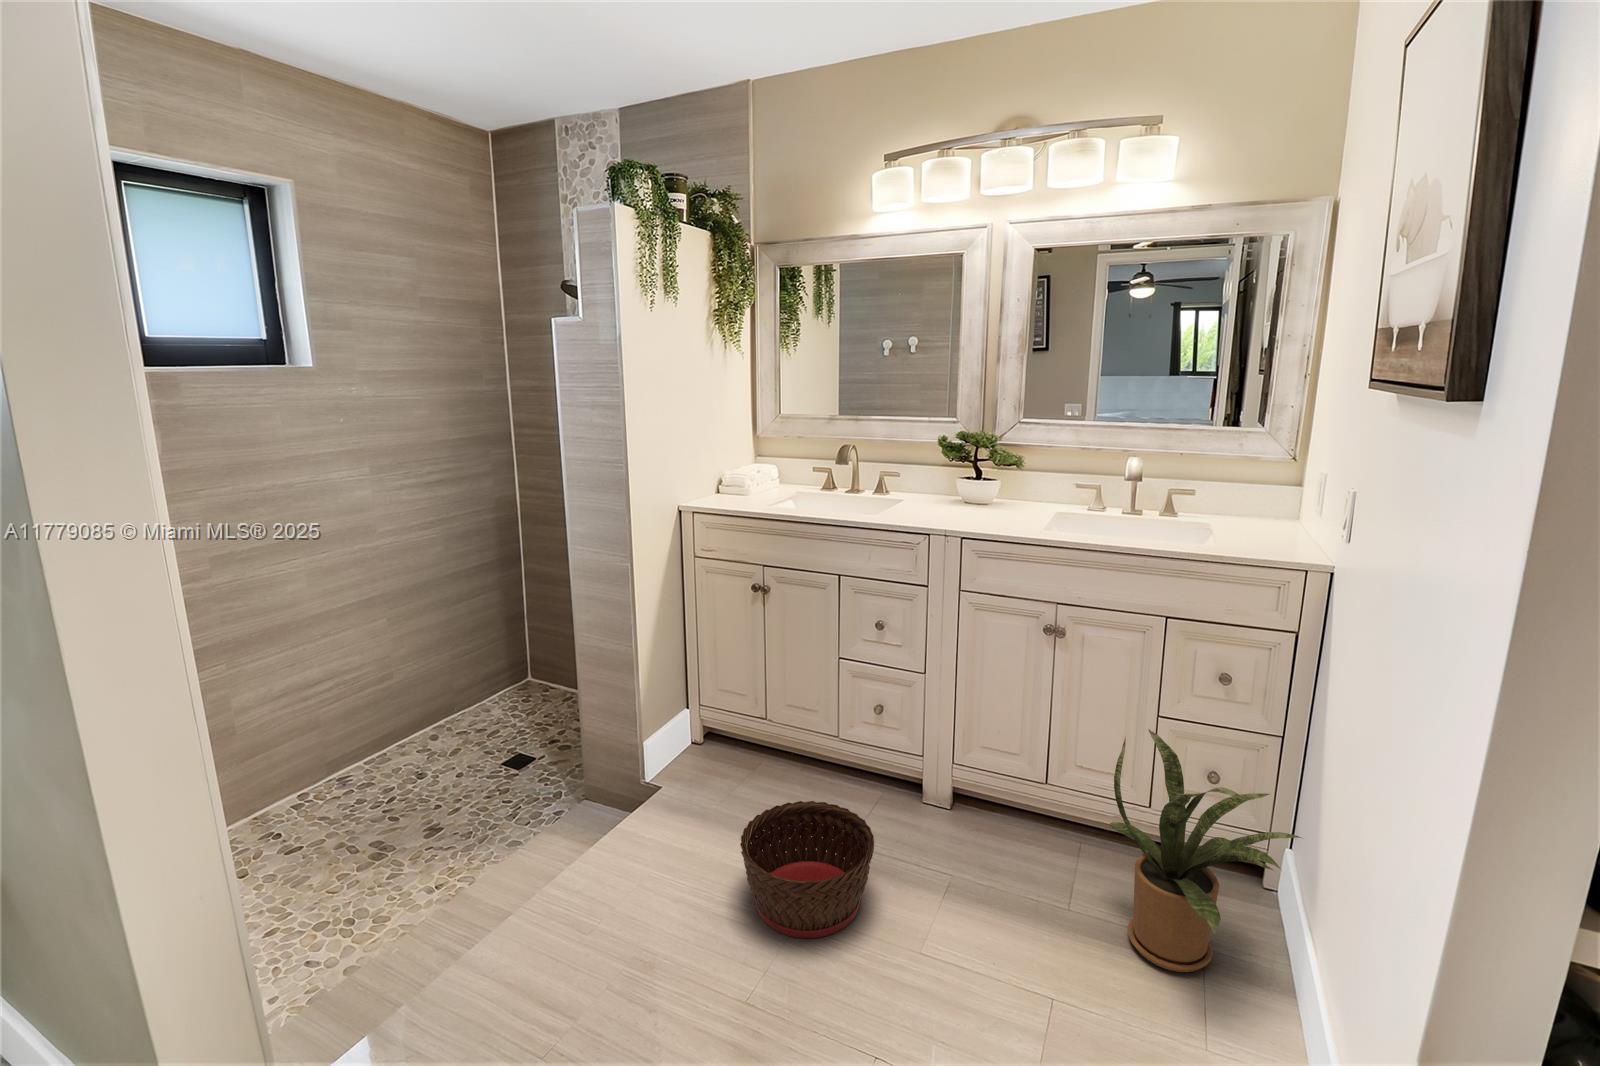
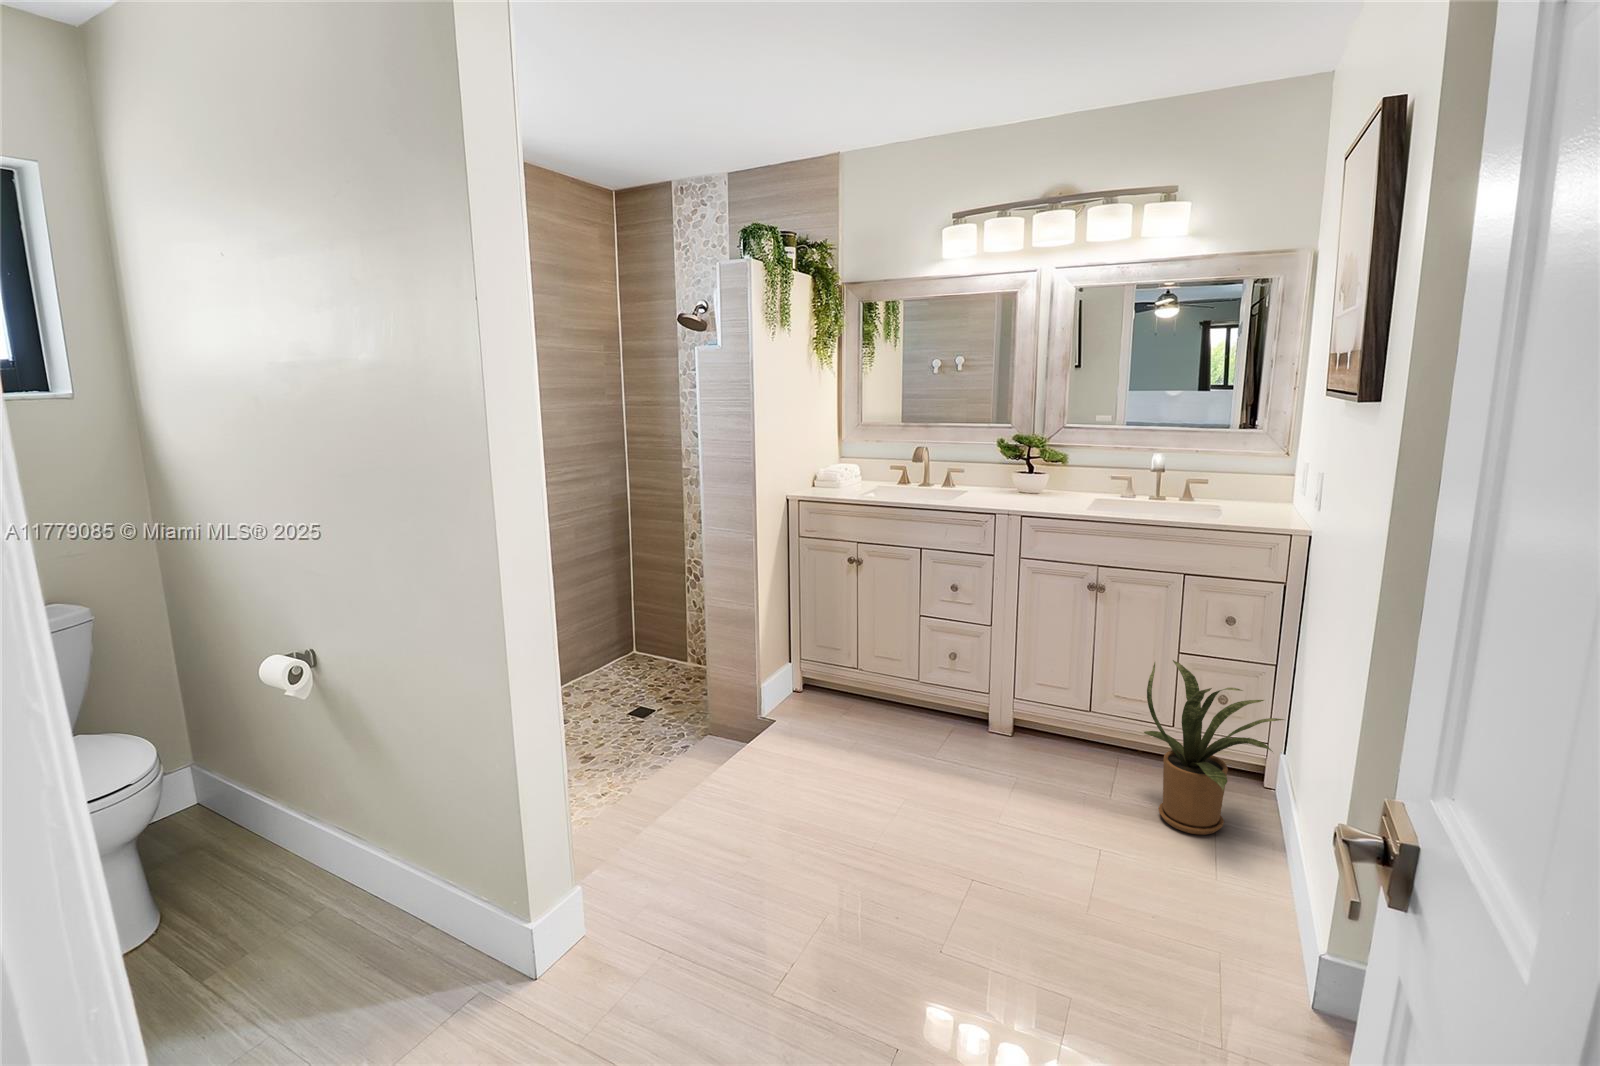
basket: present [740,801,874,938] -> none [858,720,962,814]

